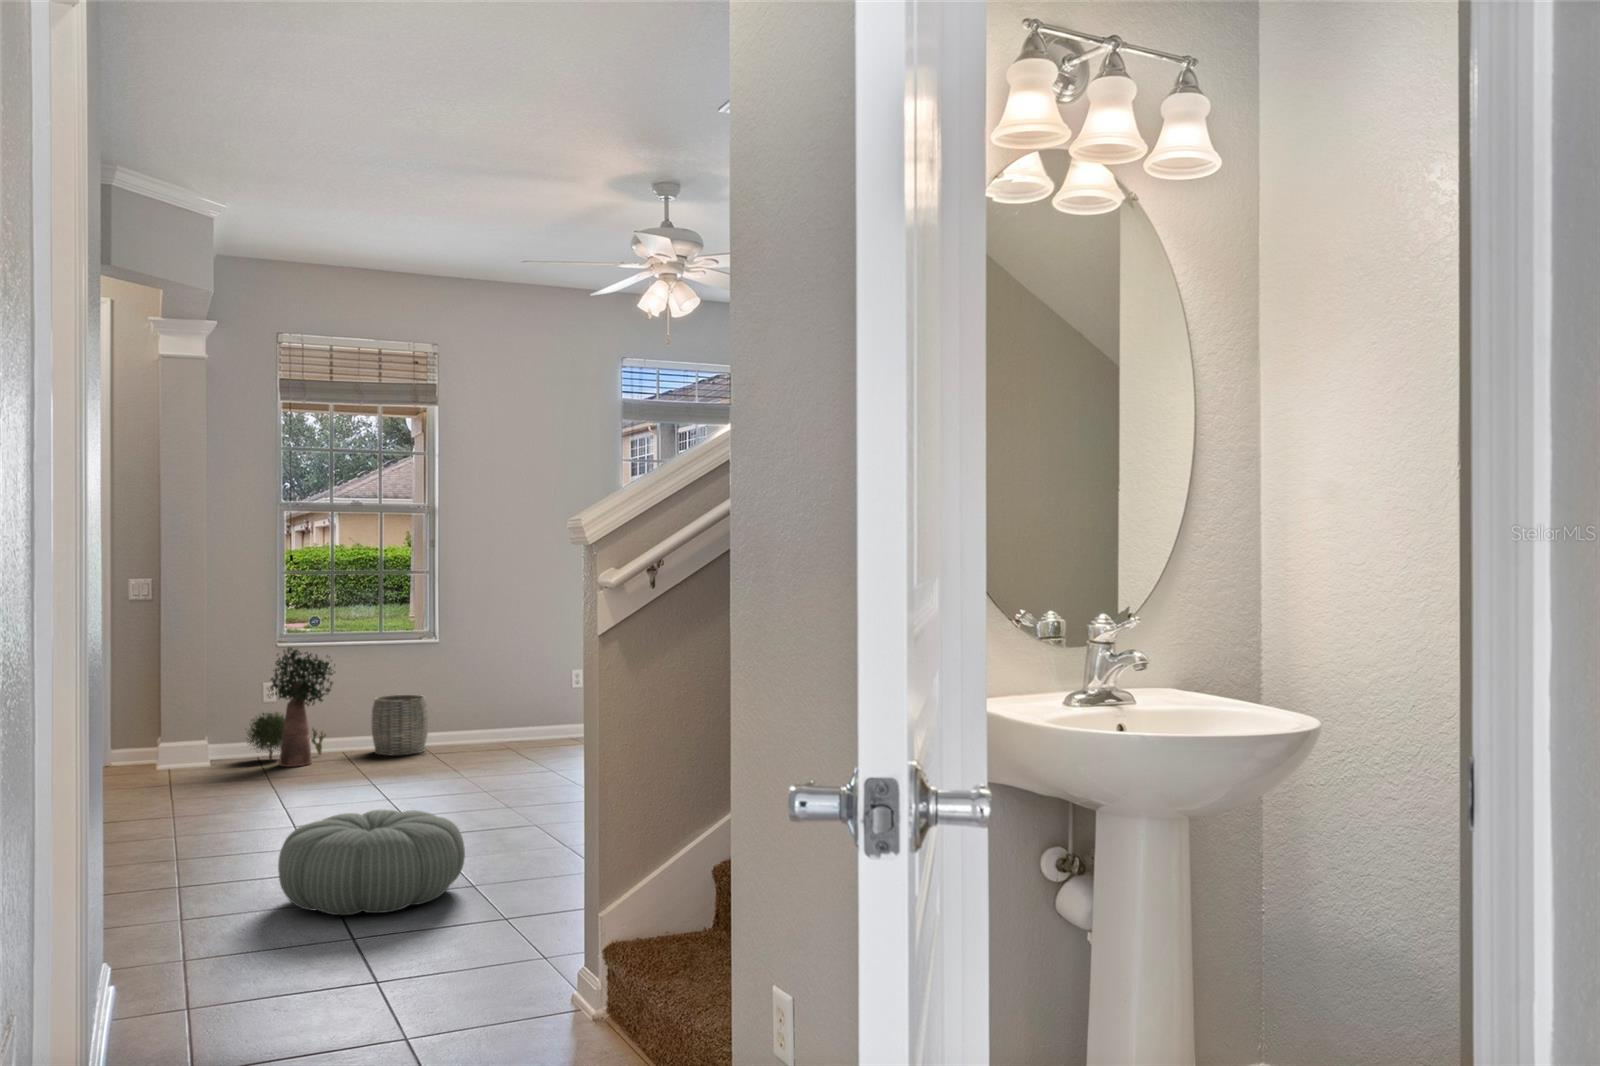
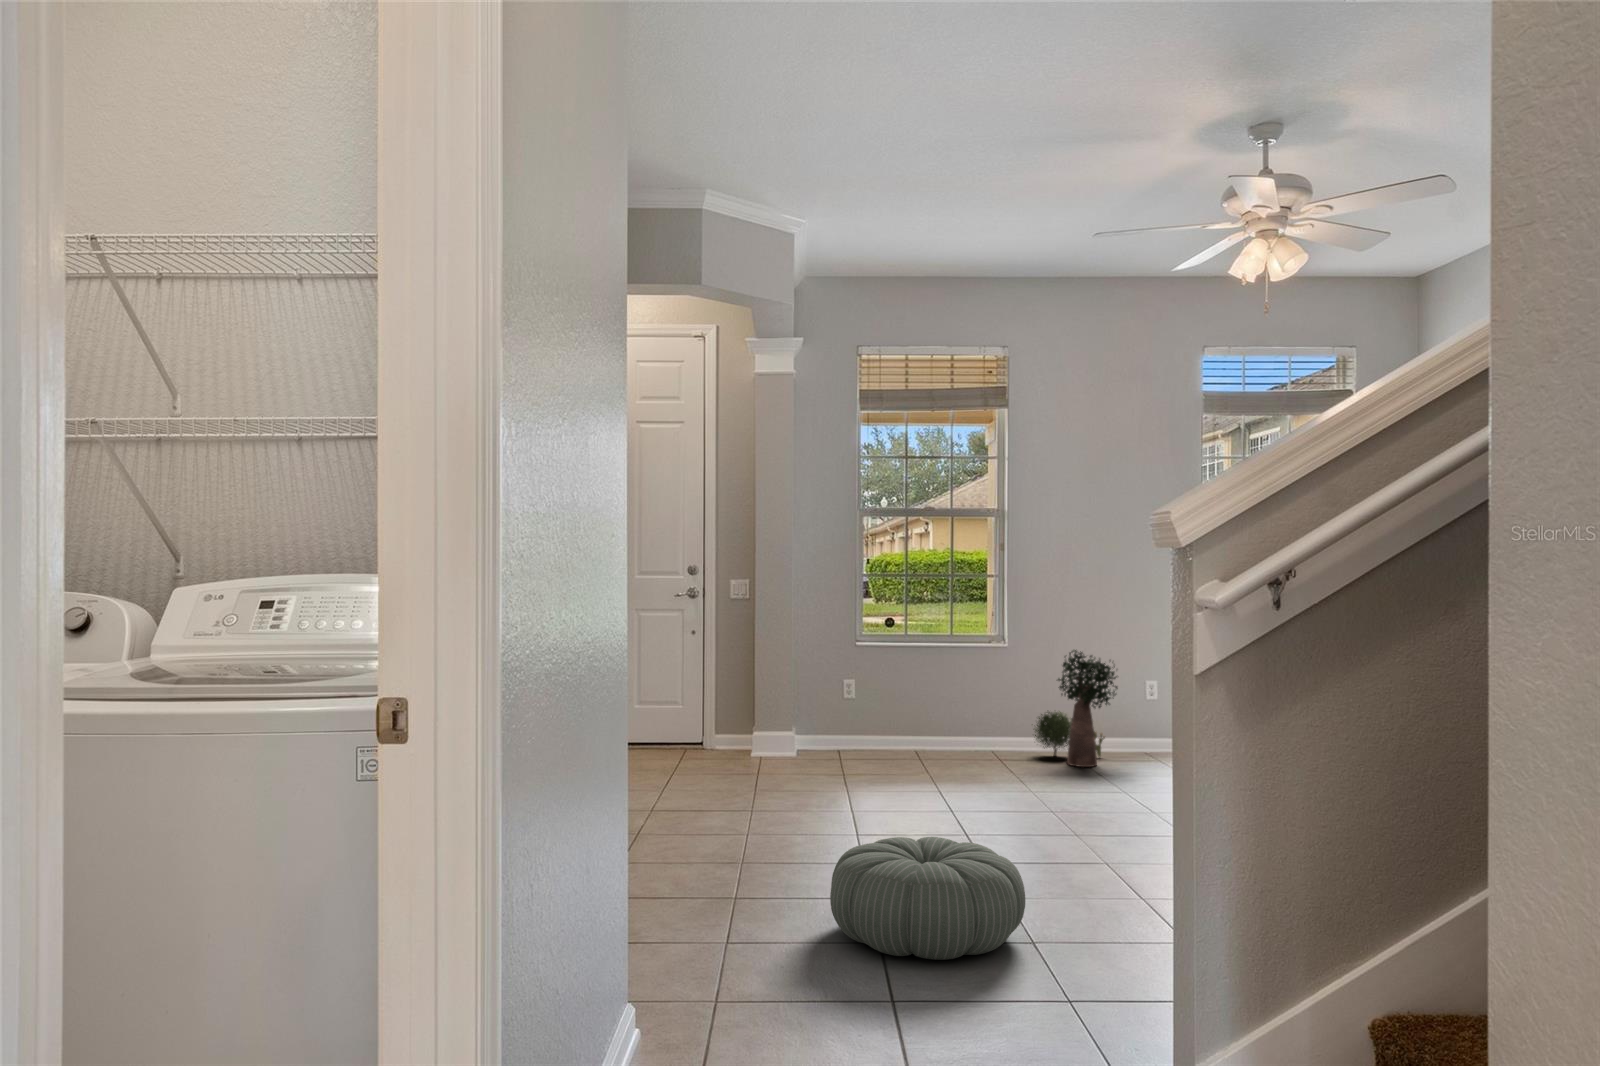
potted plant: present [248,647,333,767] -> present [1035,649,1118,767]
woven basket: present [371,695,429,756] -> none [941,700,996,762]

